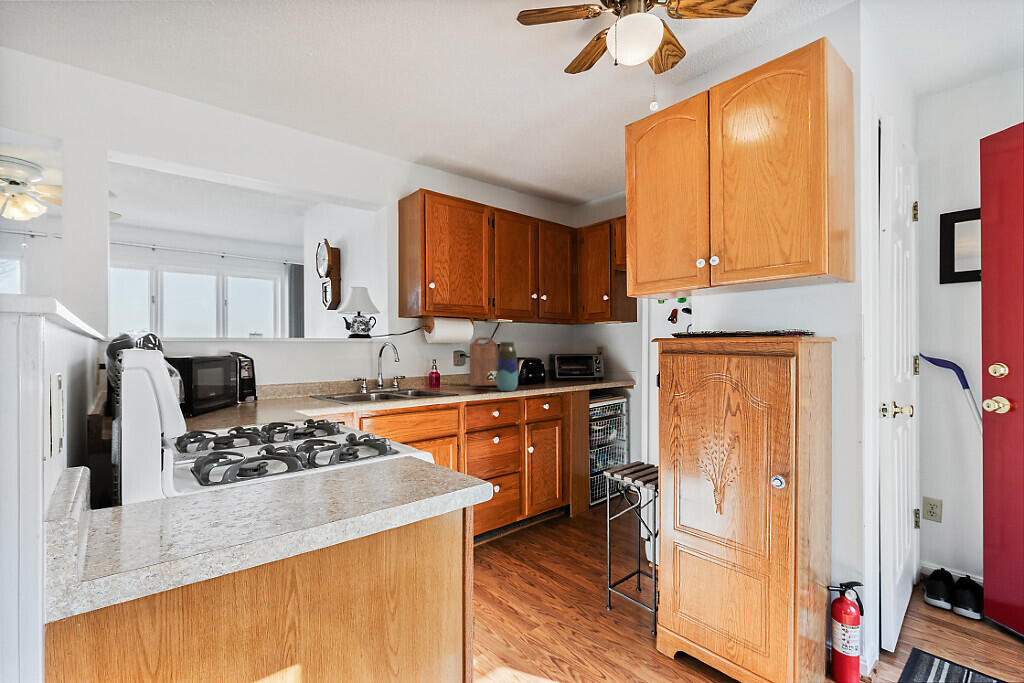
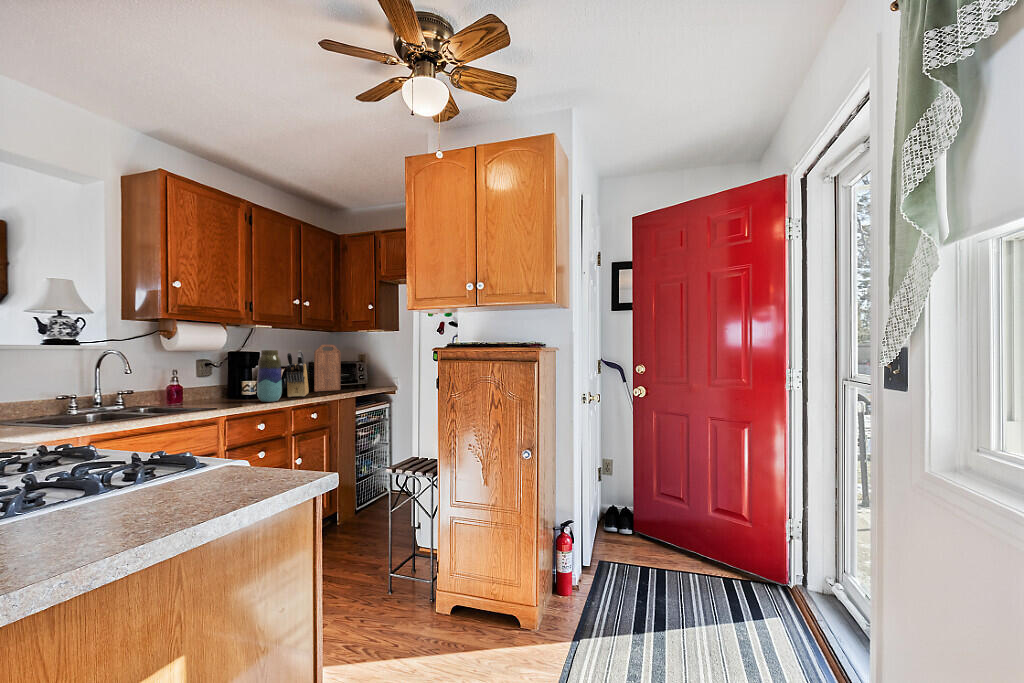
cutting board: present [470,337,498,386] -> present [314,345,341,391]
knife block: none [523,342,548,387] -> present [286,350,309,397]

